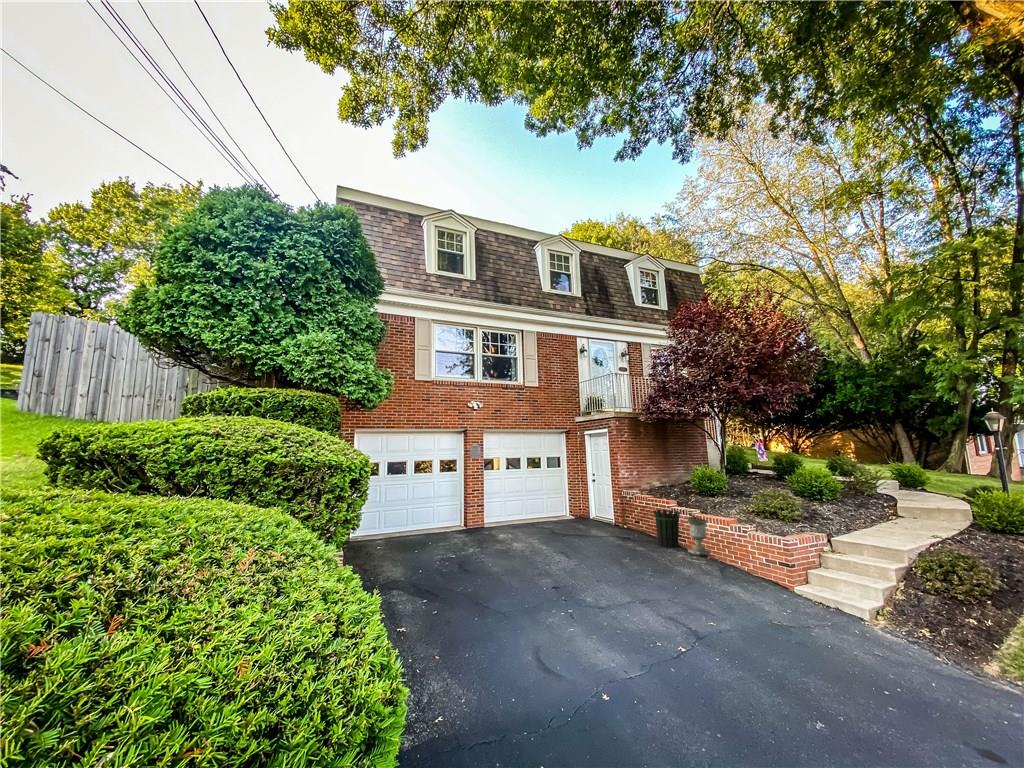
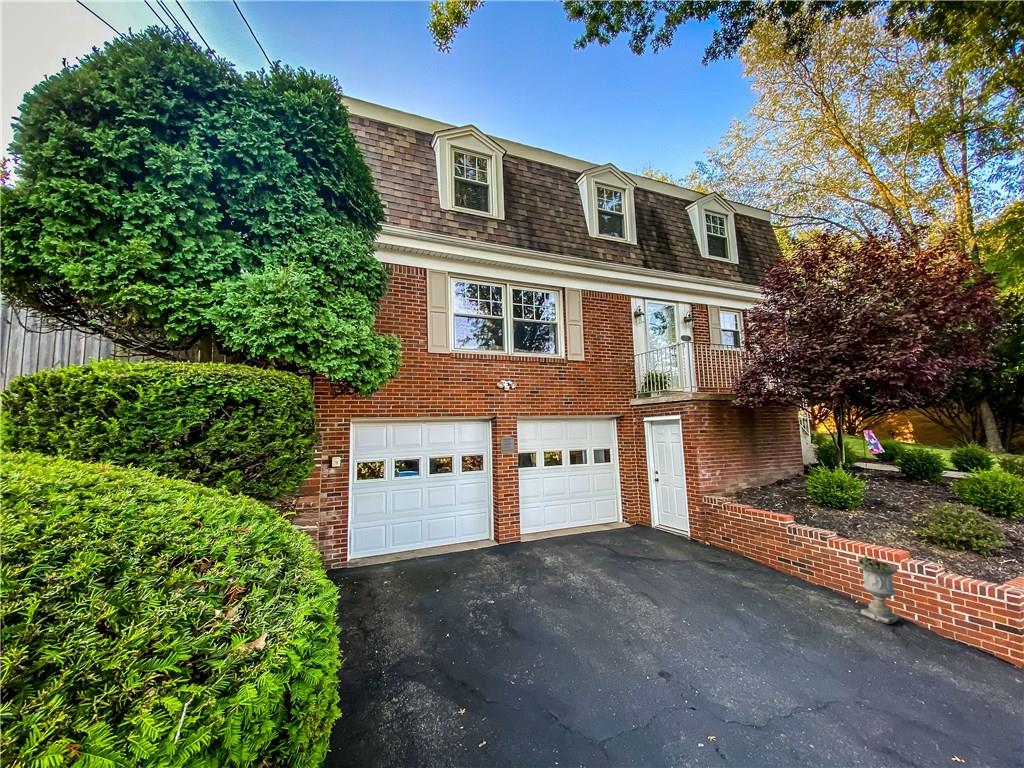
waste bin: present [653,510,680,547] -> none [784,538,831,599]

